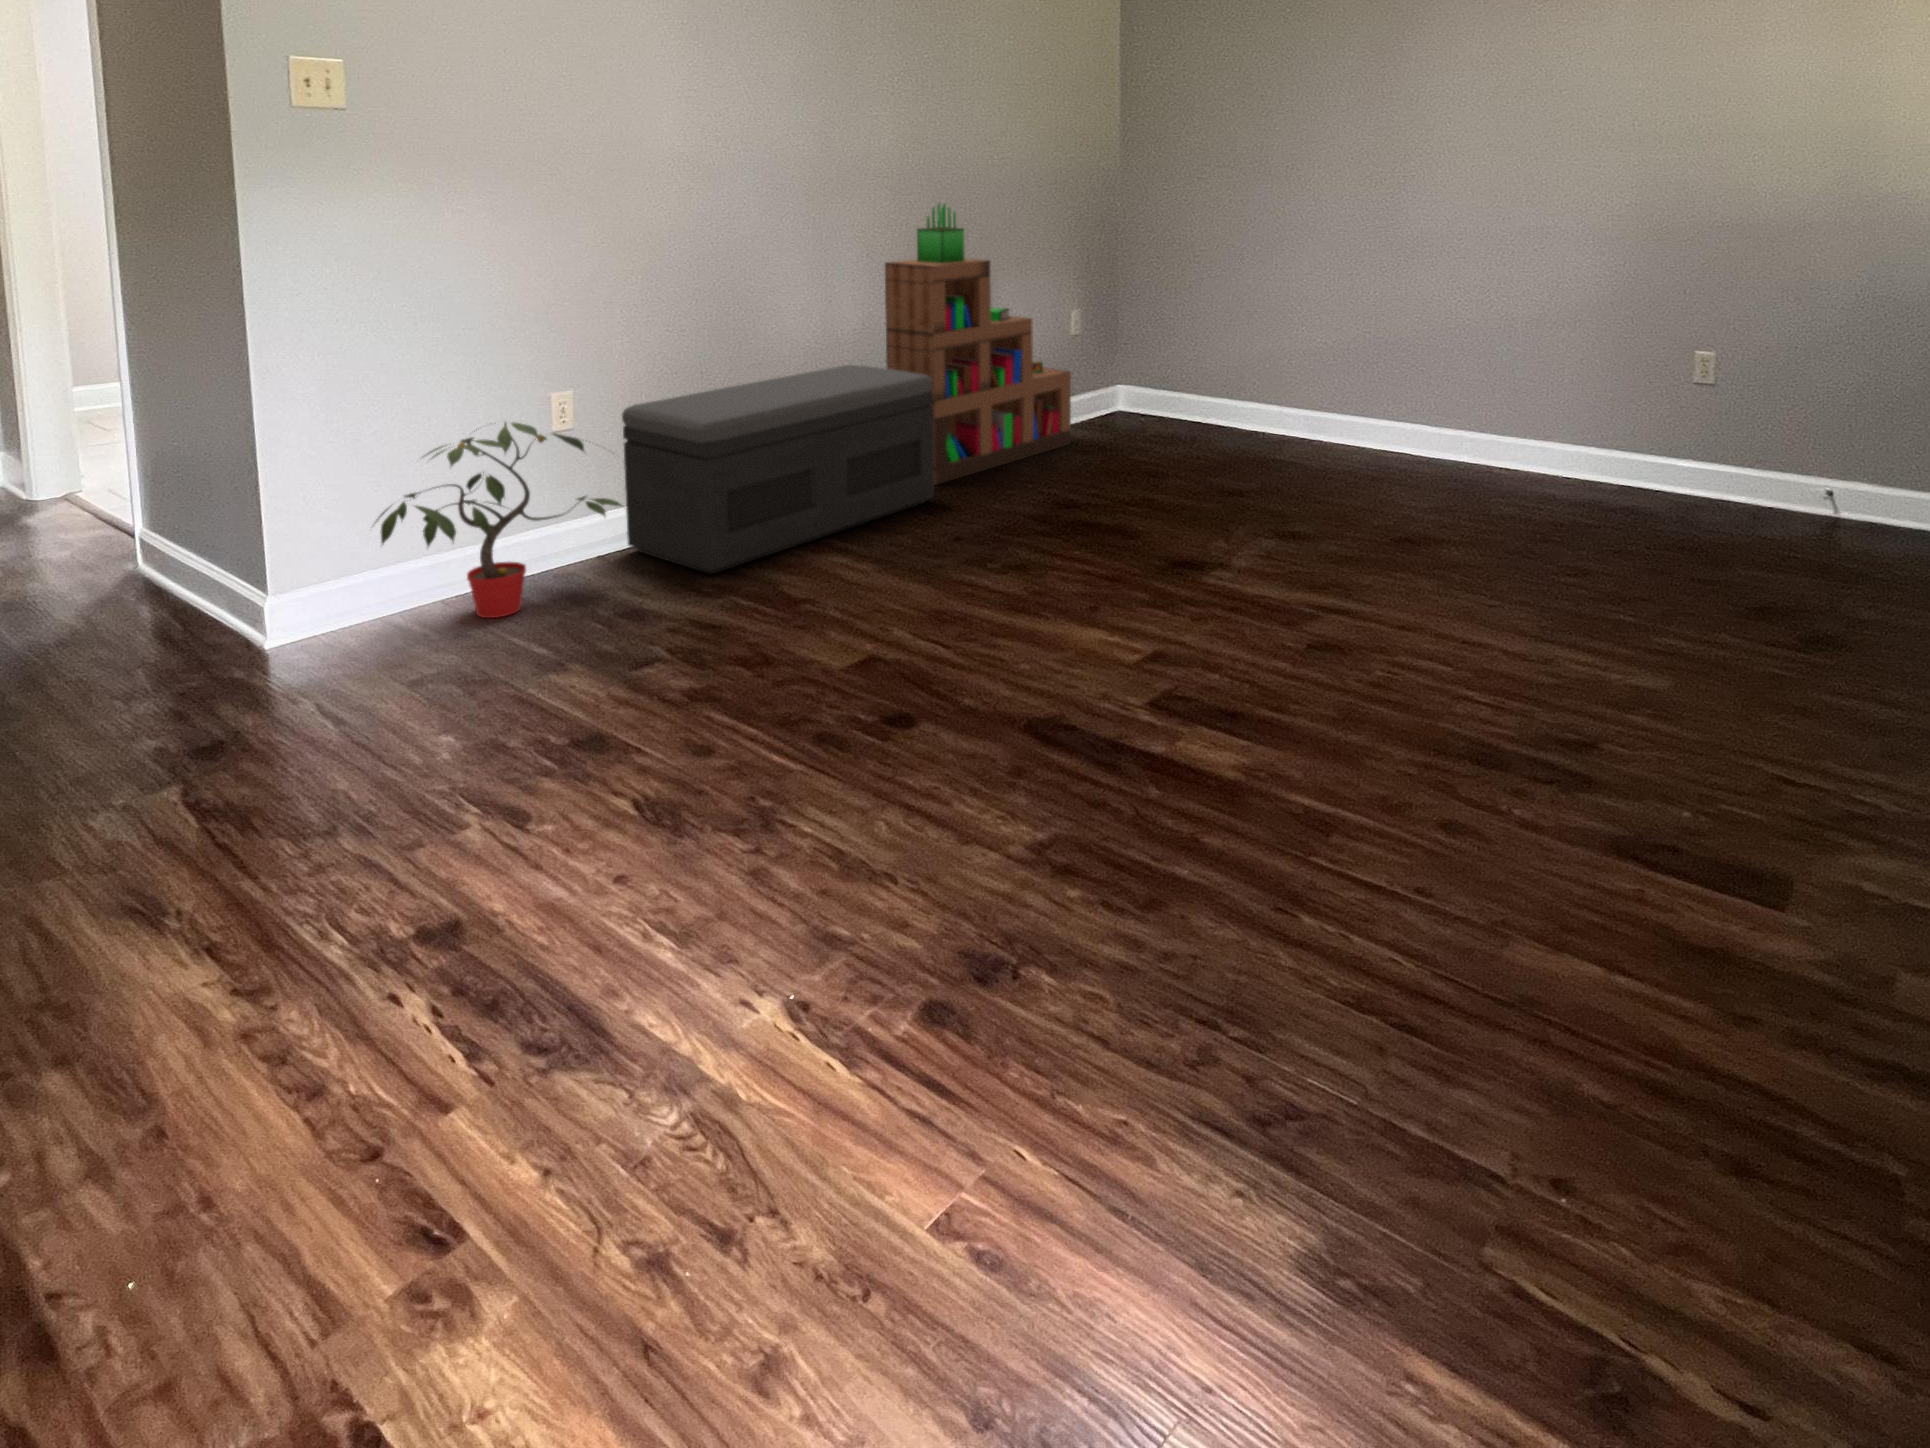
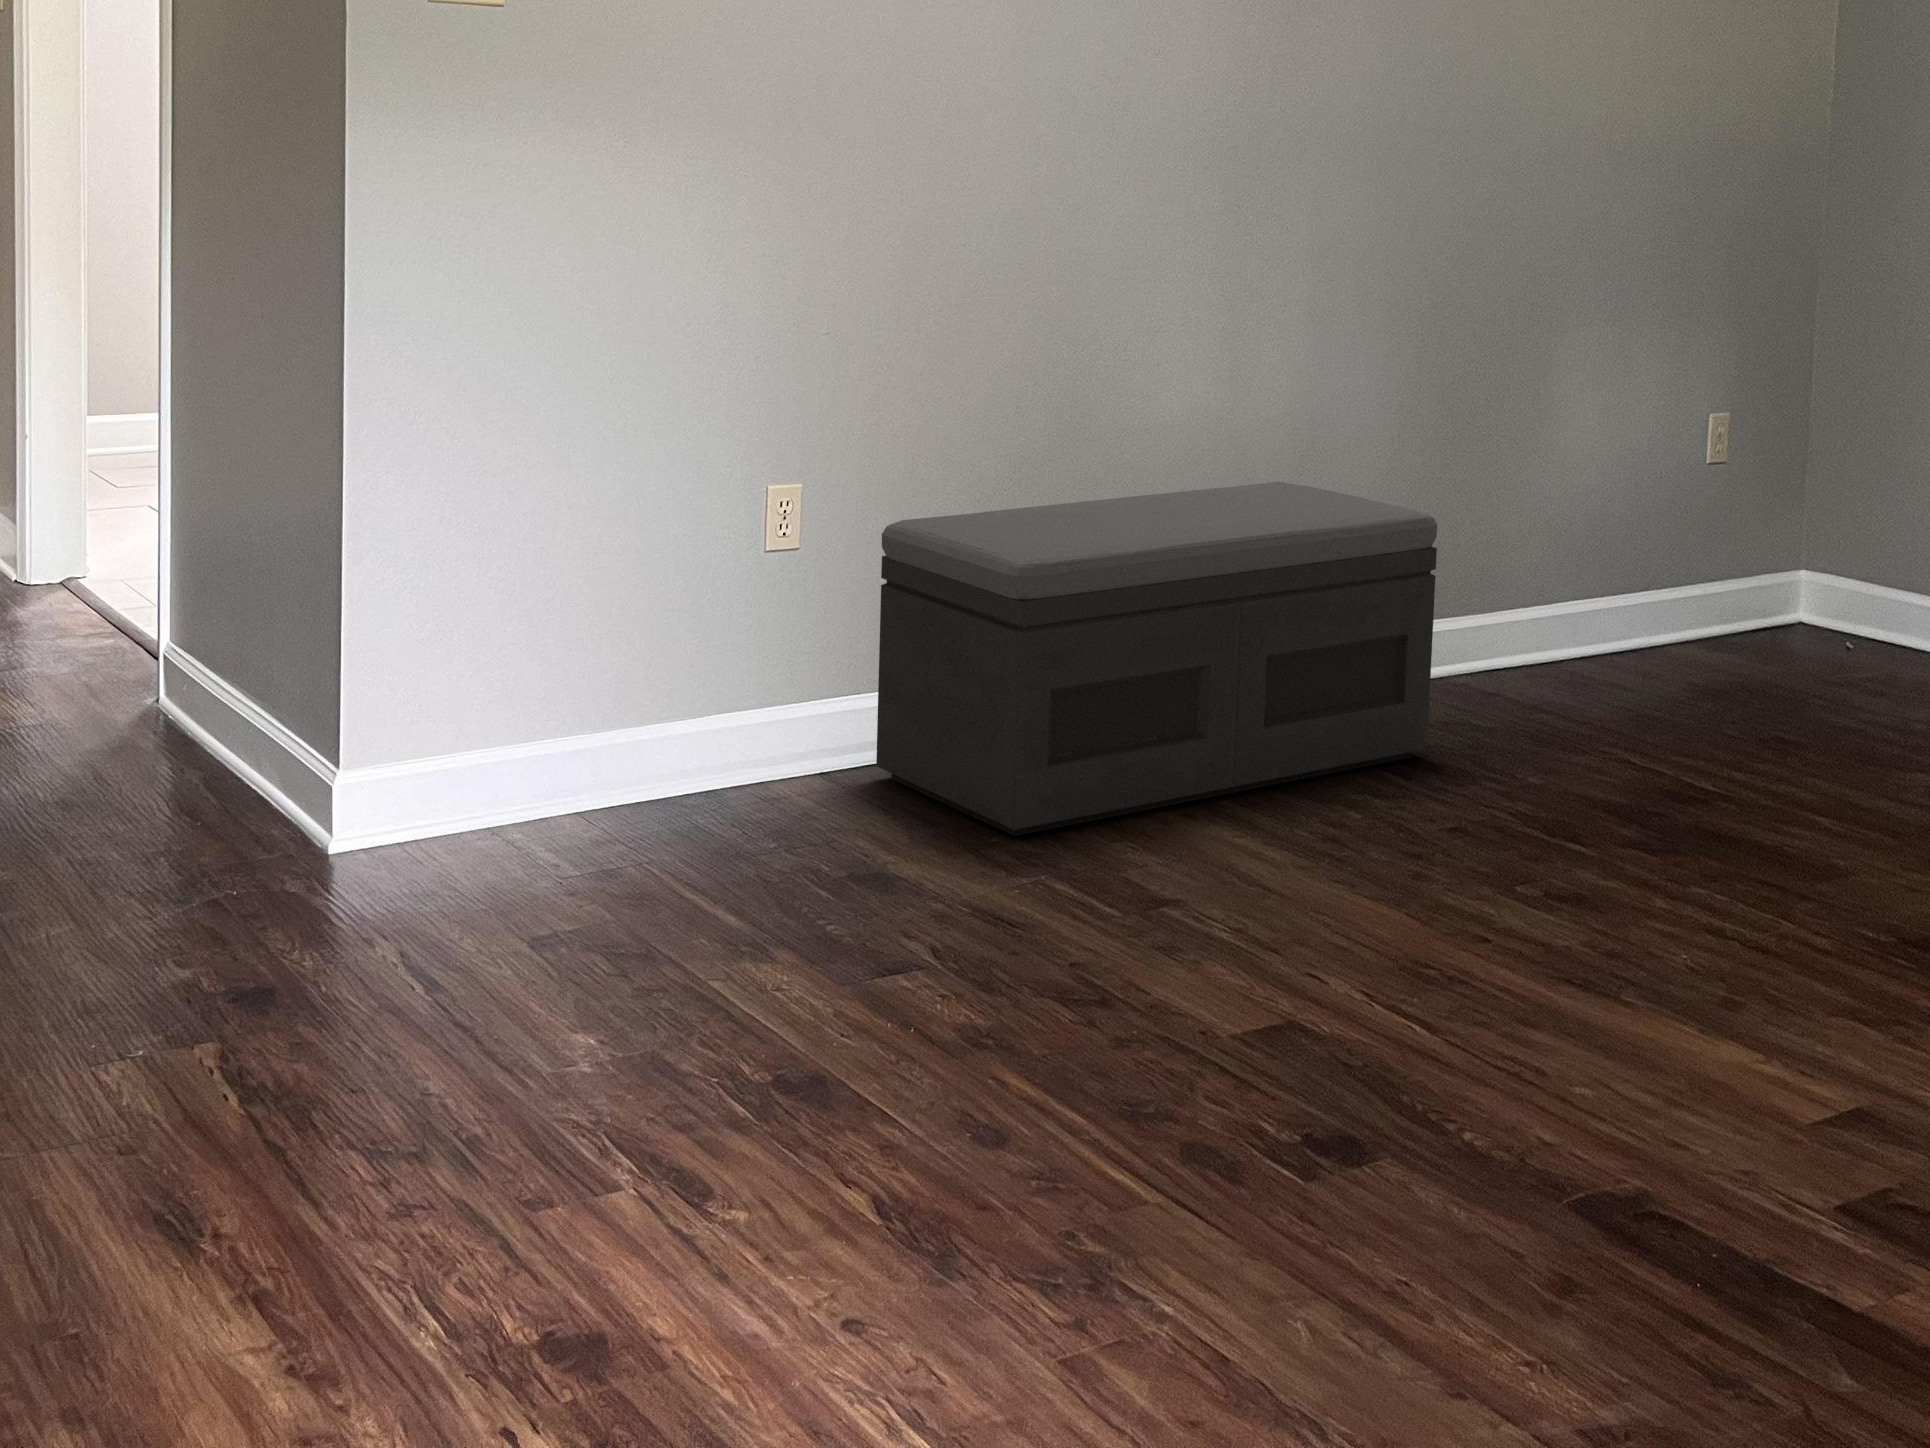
bookshelf: present [885,204,1071,485] -> none [1342,188,1720,726]
potted plant: present [373,422,621,618] -> none [486,528,885,858]

